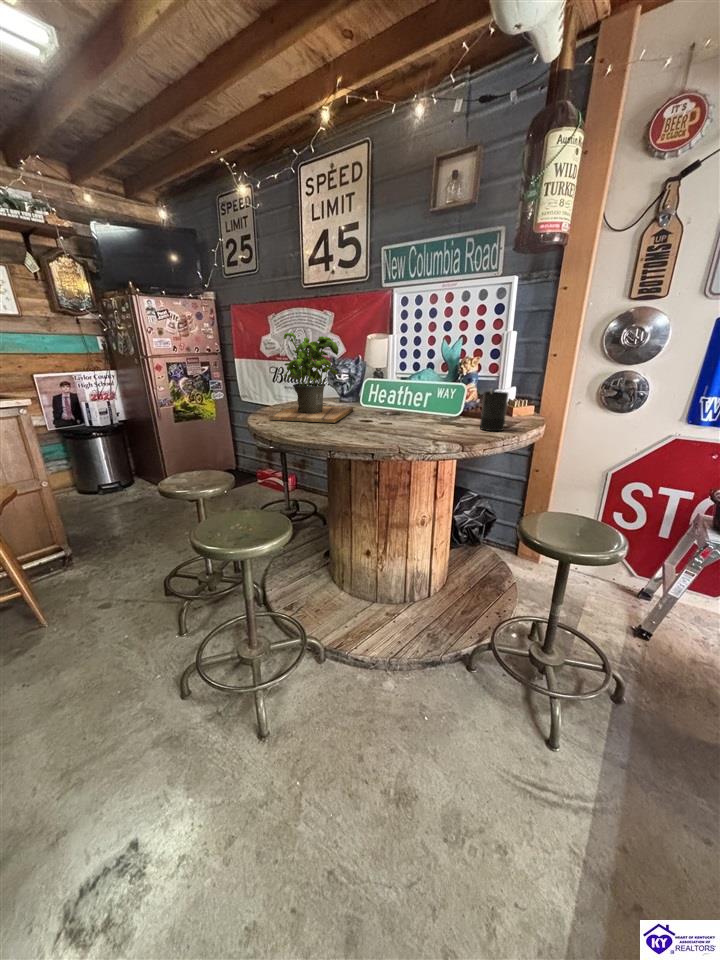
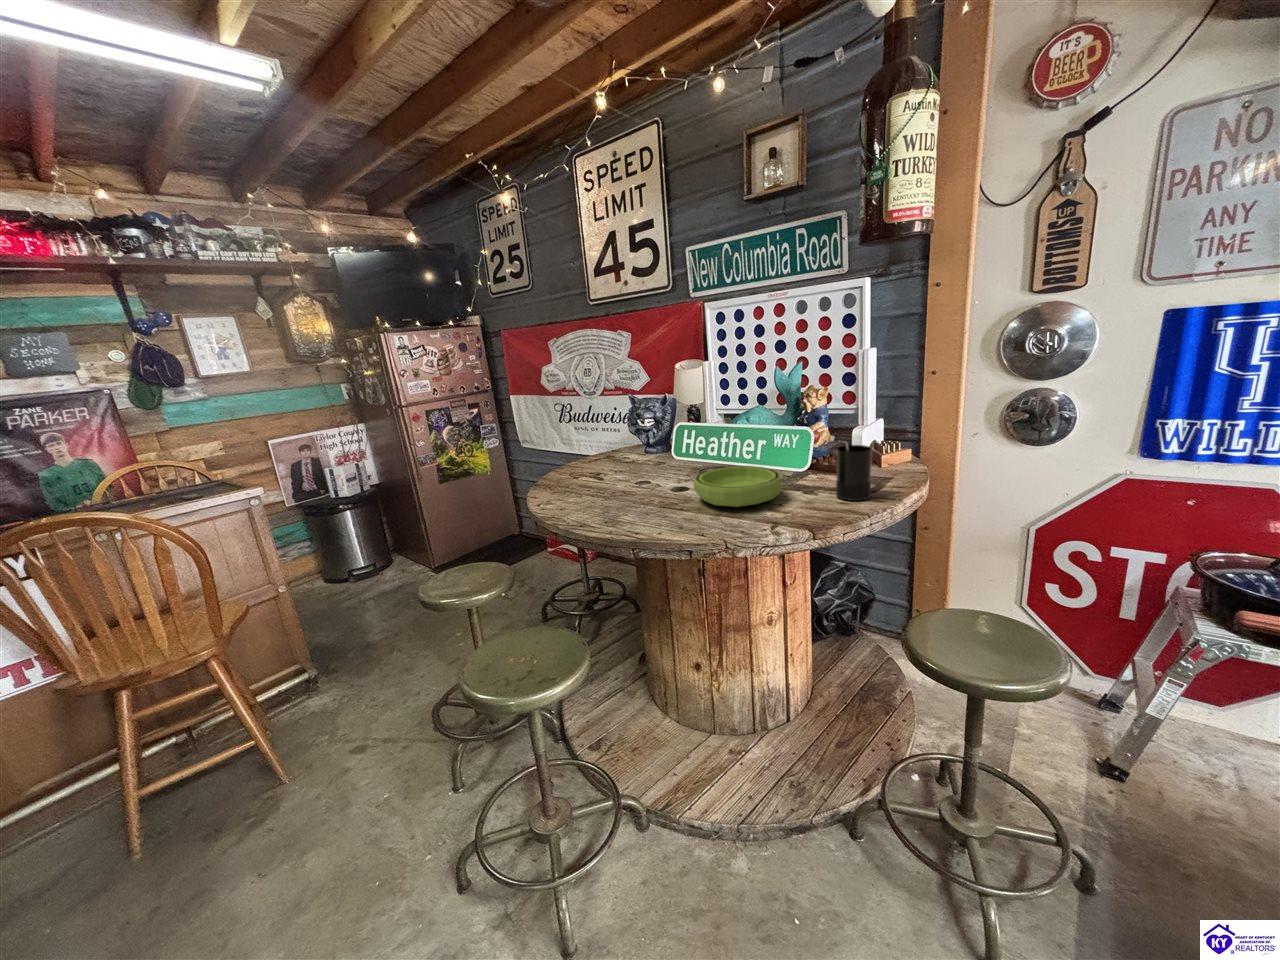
potted plant: present [268,333,353,423] -> none [552,386,663,499]
bowl: none [377,404,442,429] -> present [694,466,781,507]

